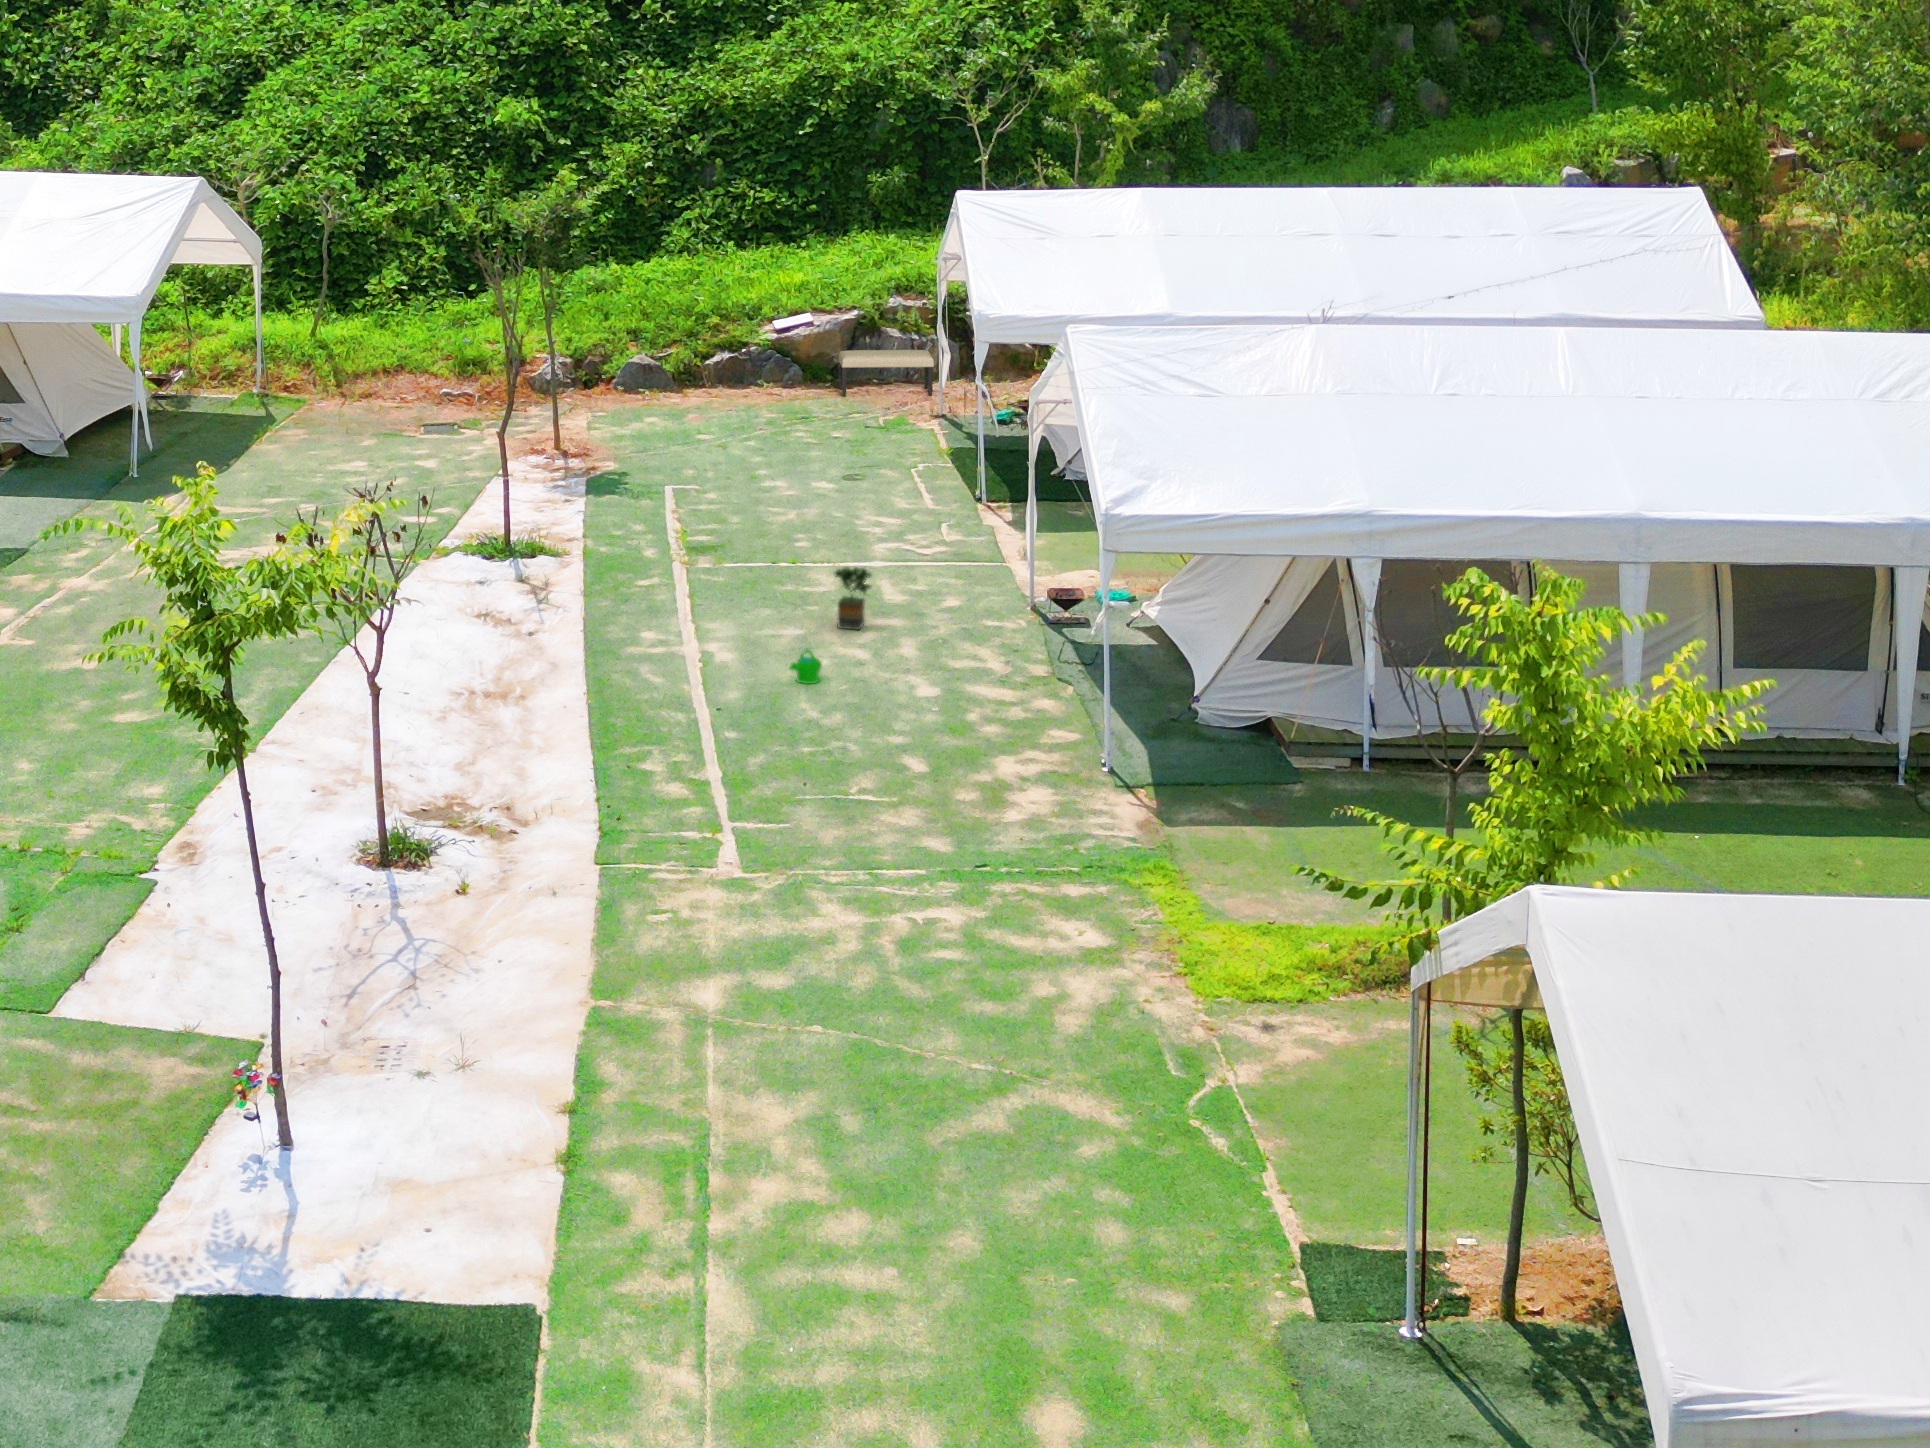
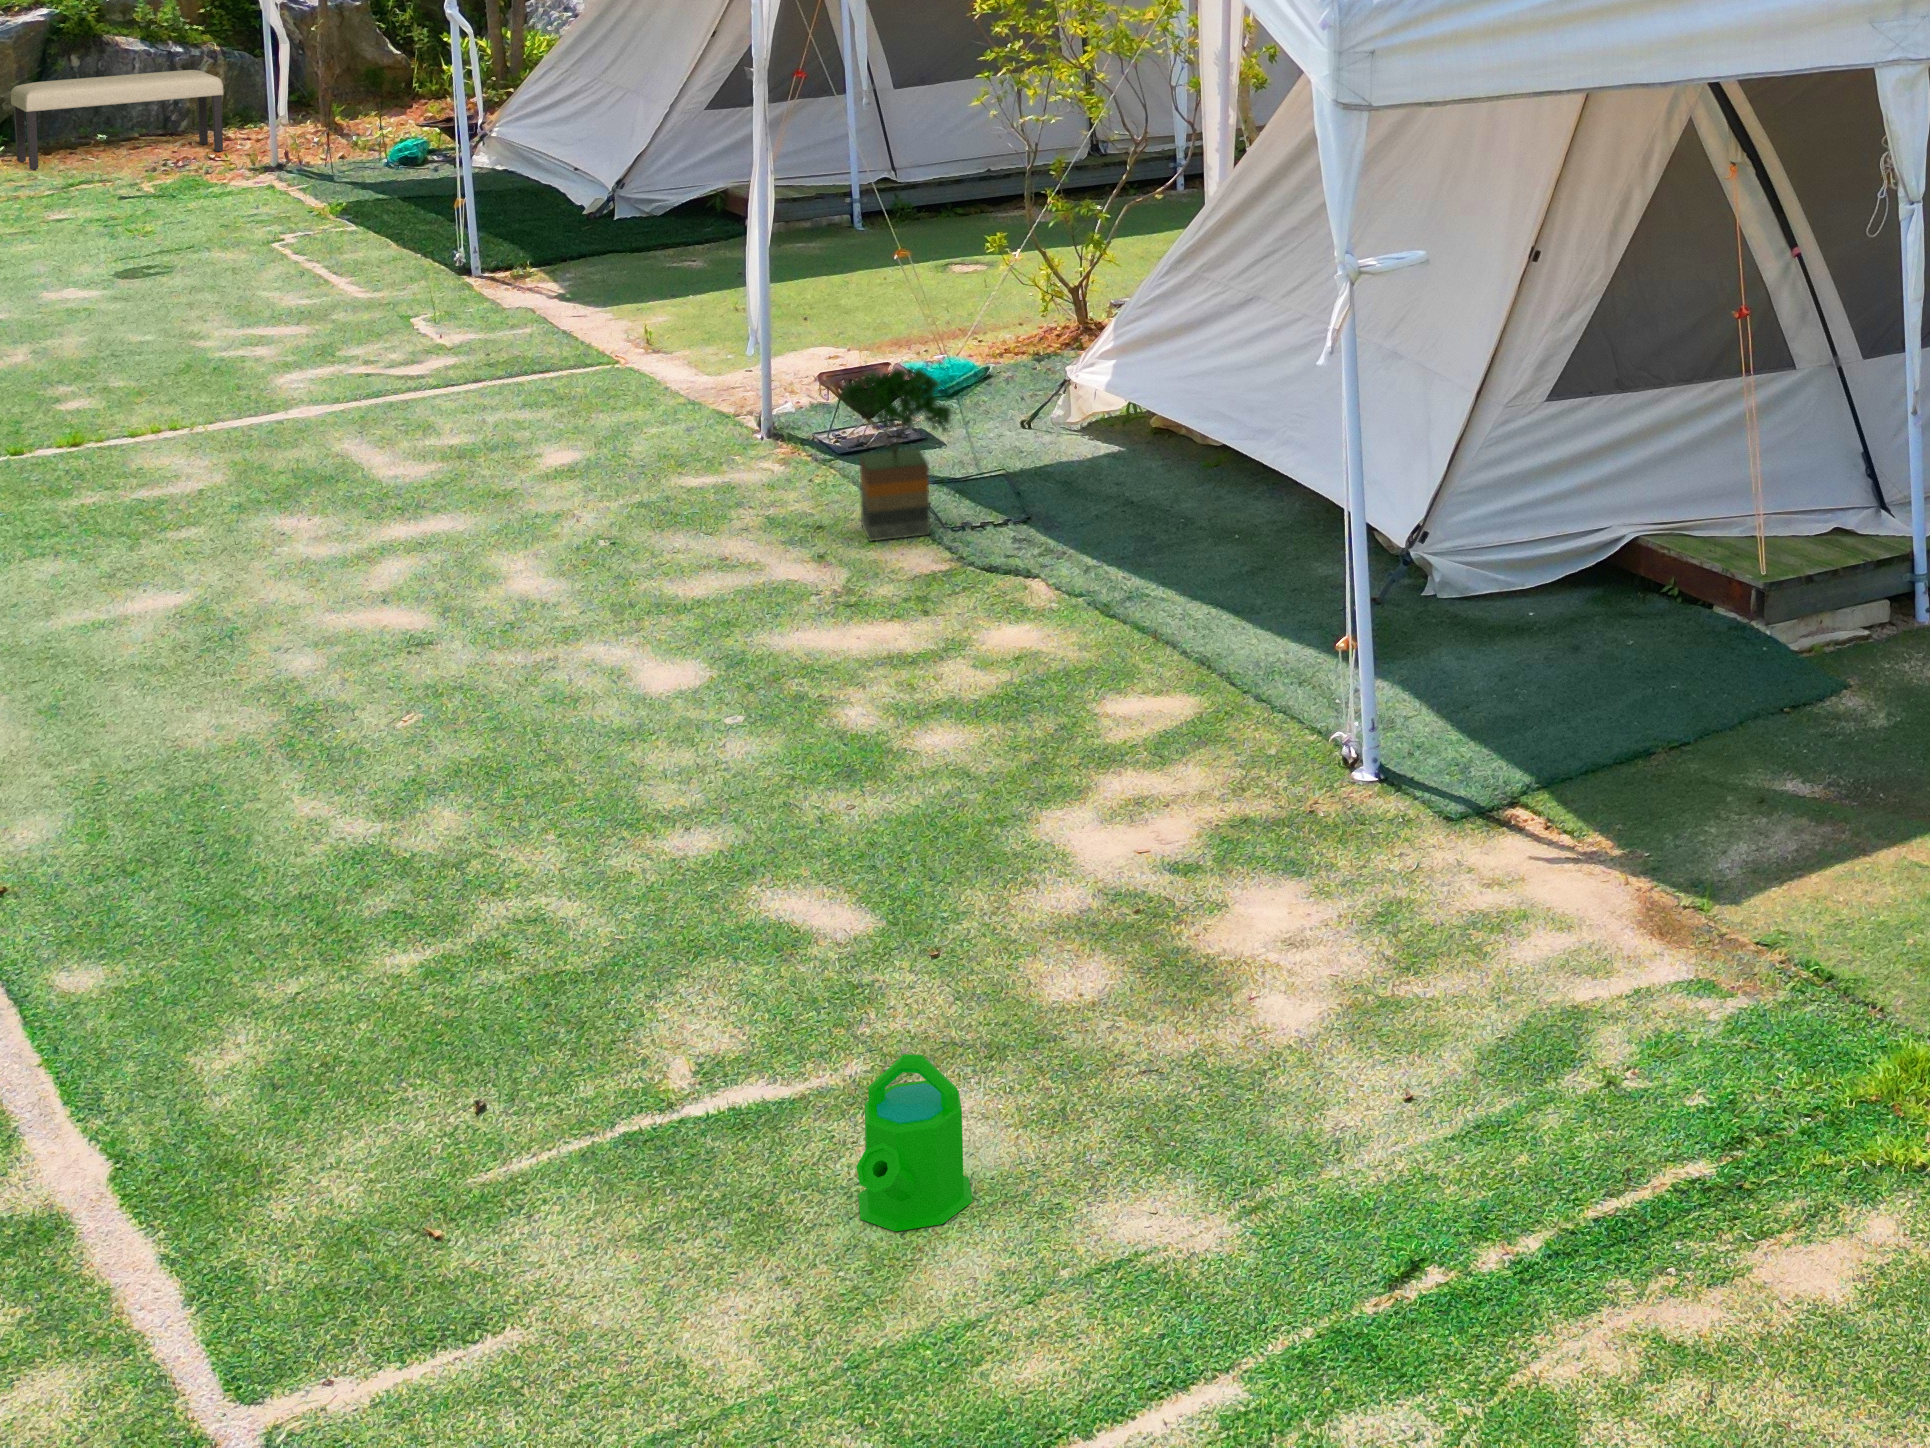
potted tree: present [835,567,872,630] -> present [840,367,953,541]
watering can: present [790,650,822,684] -> present [857,1054,973,1231]

